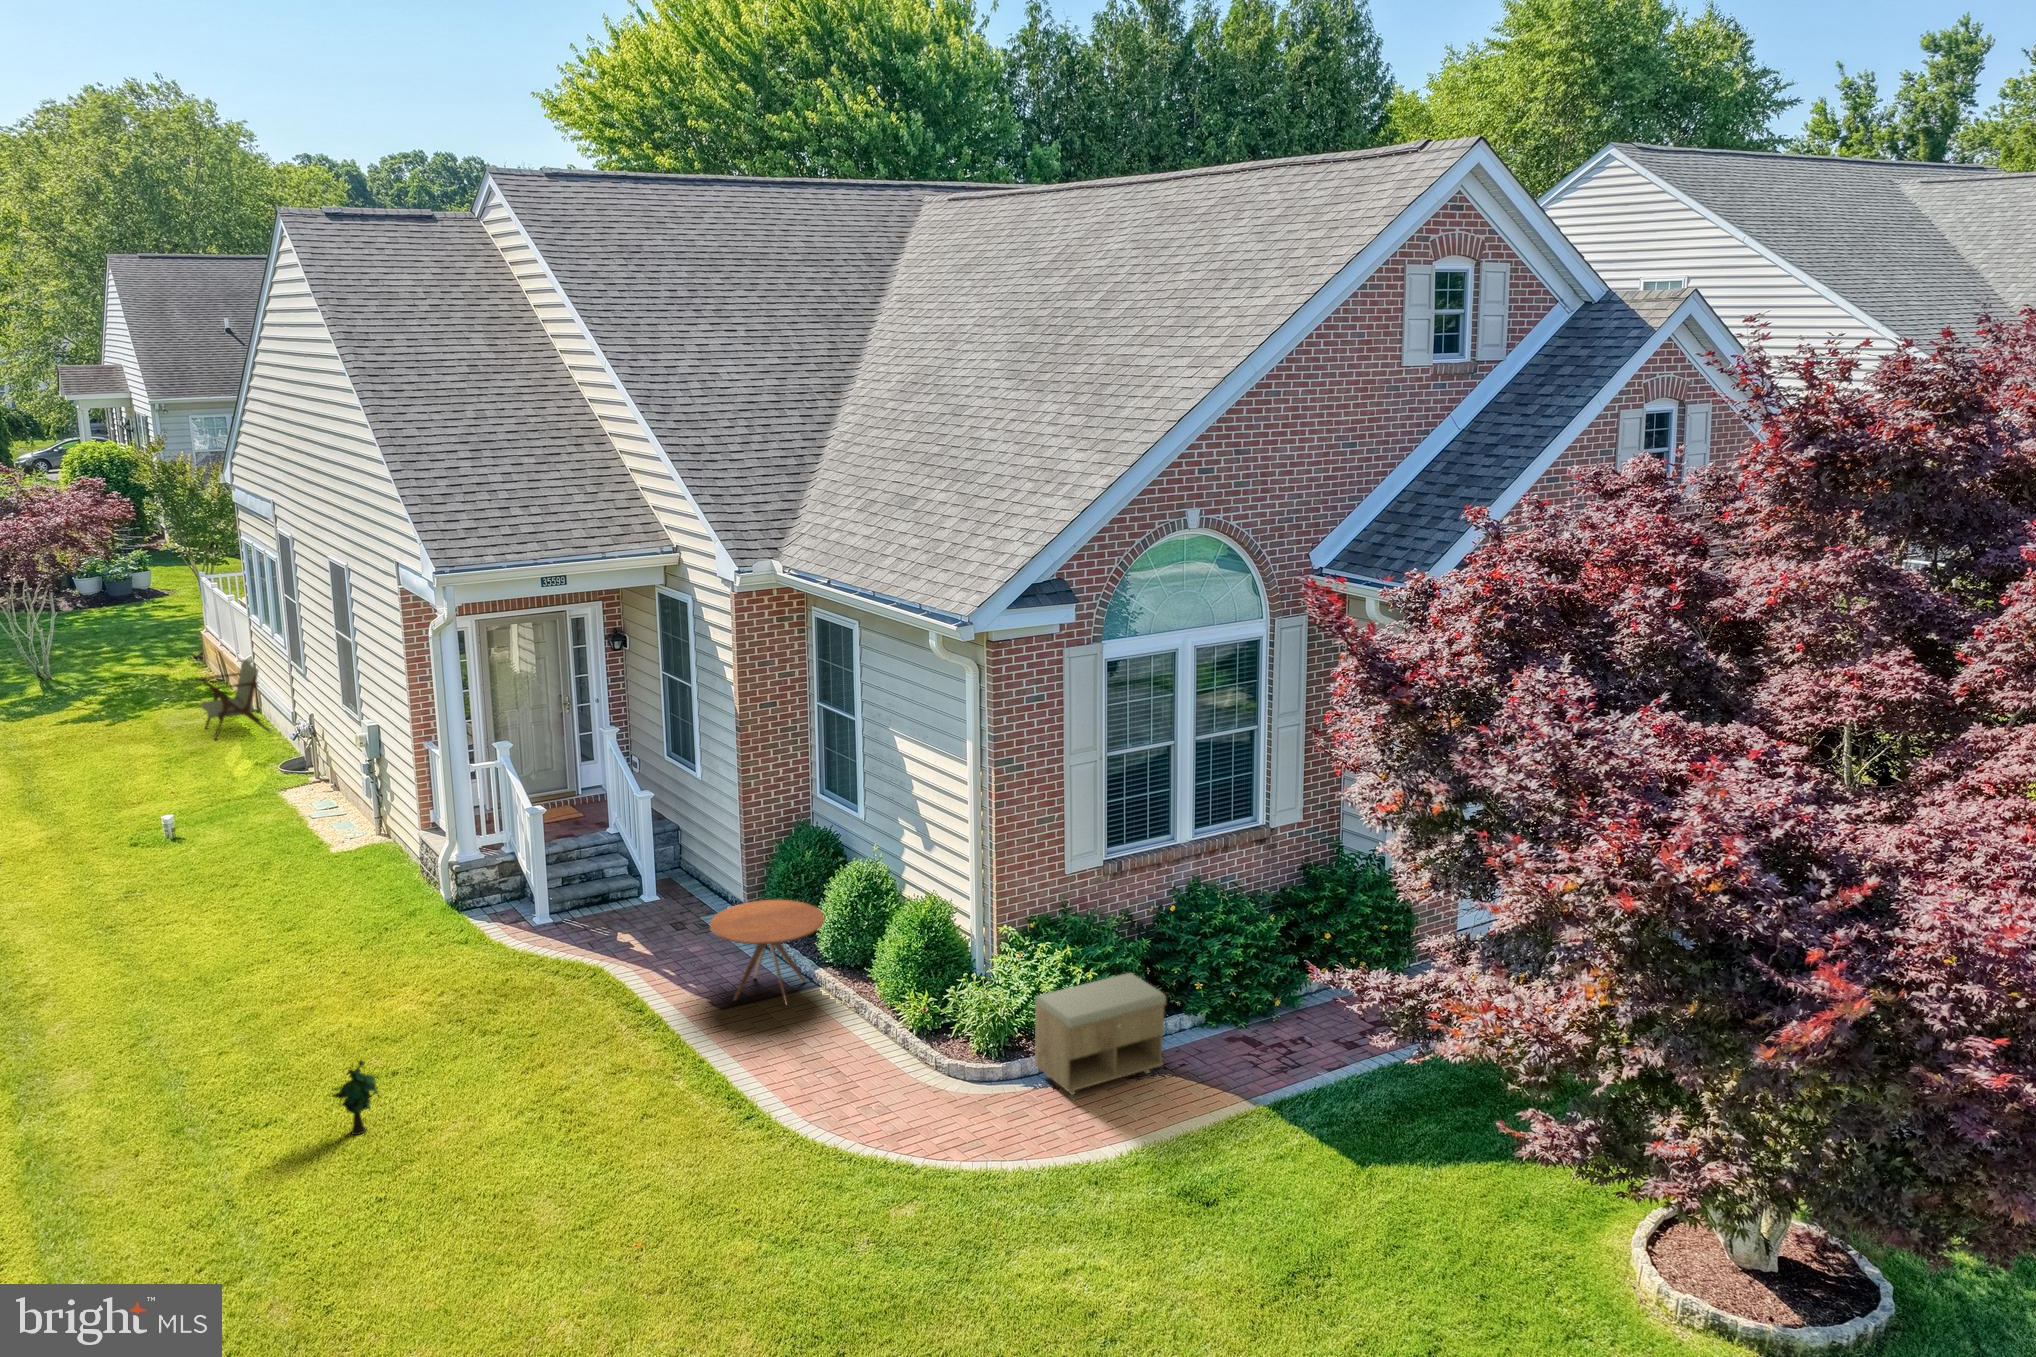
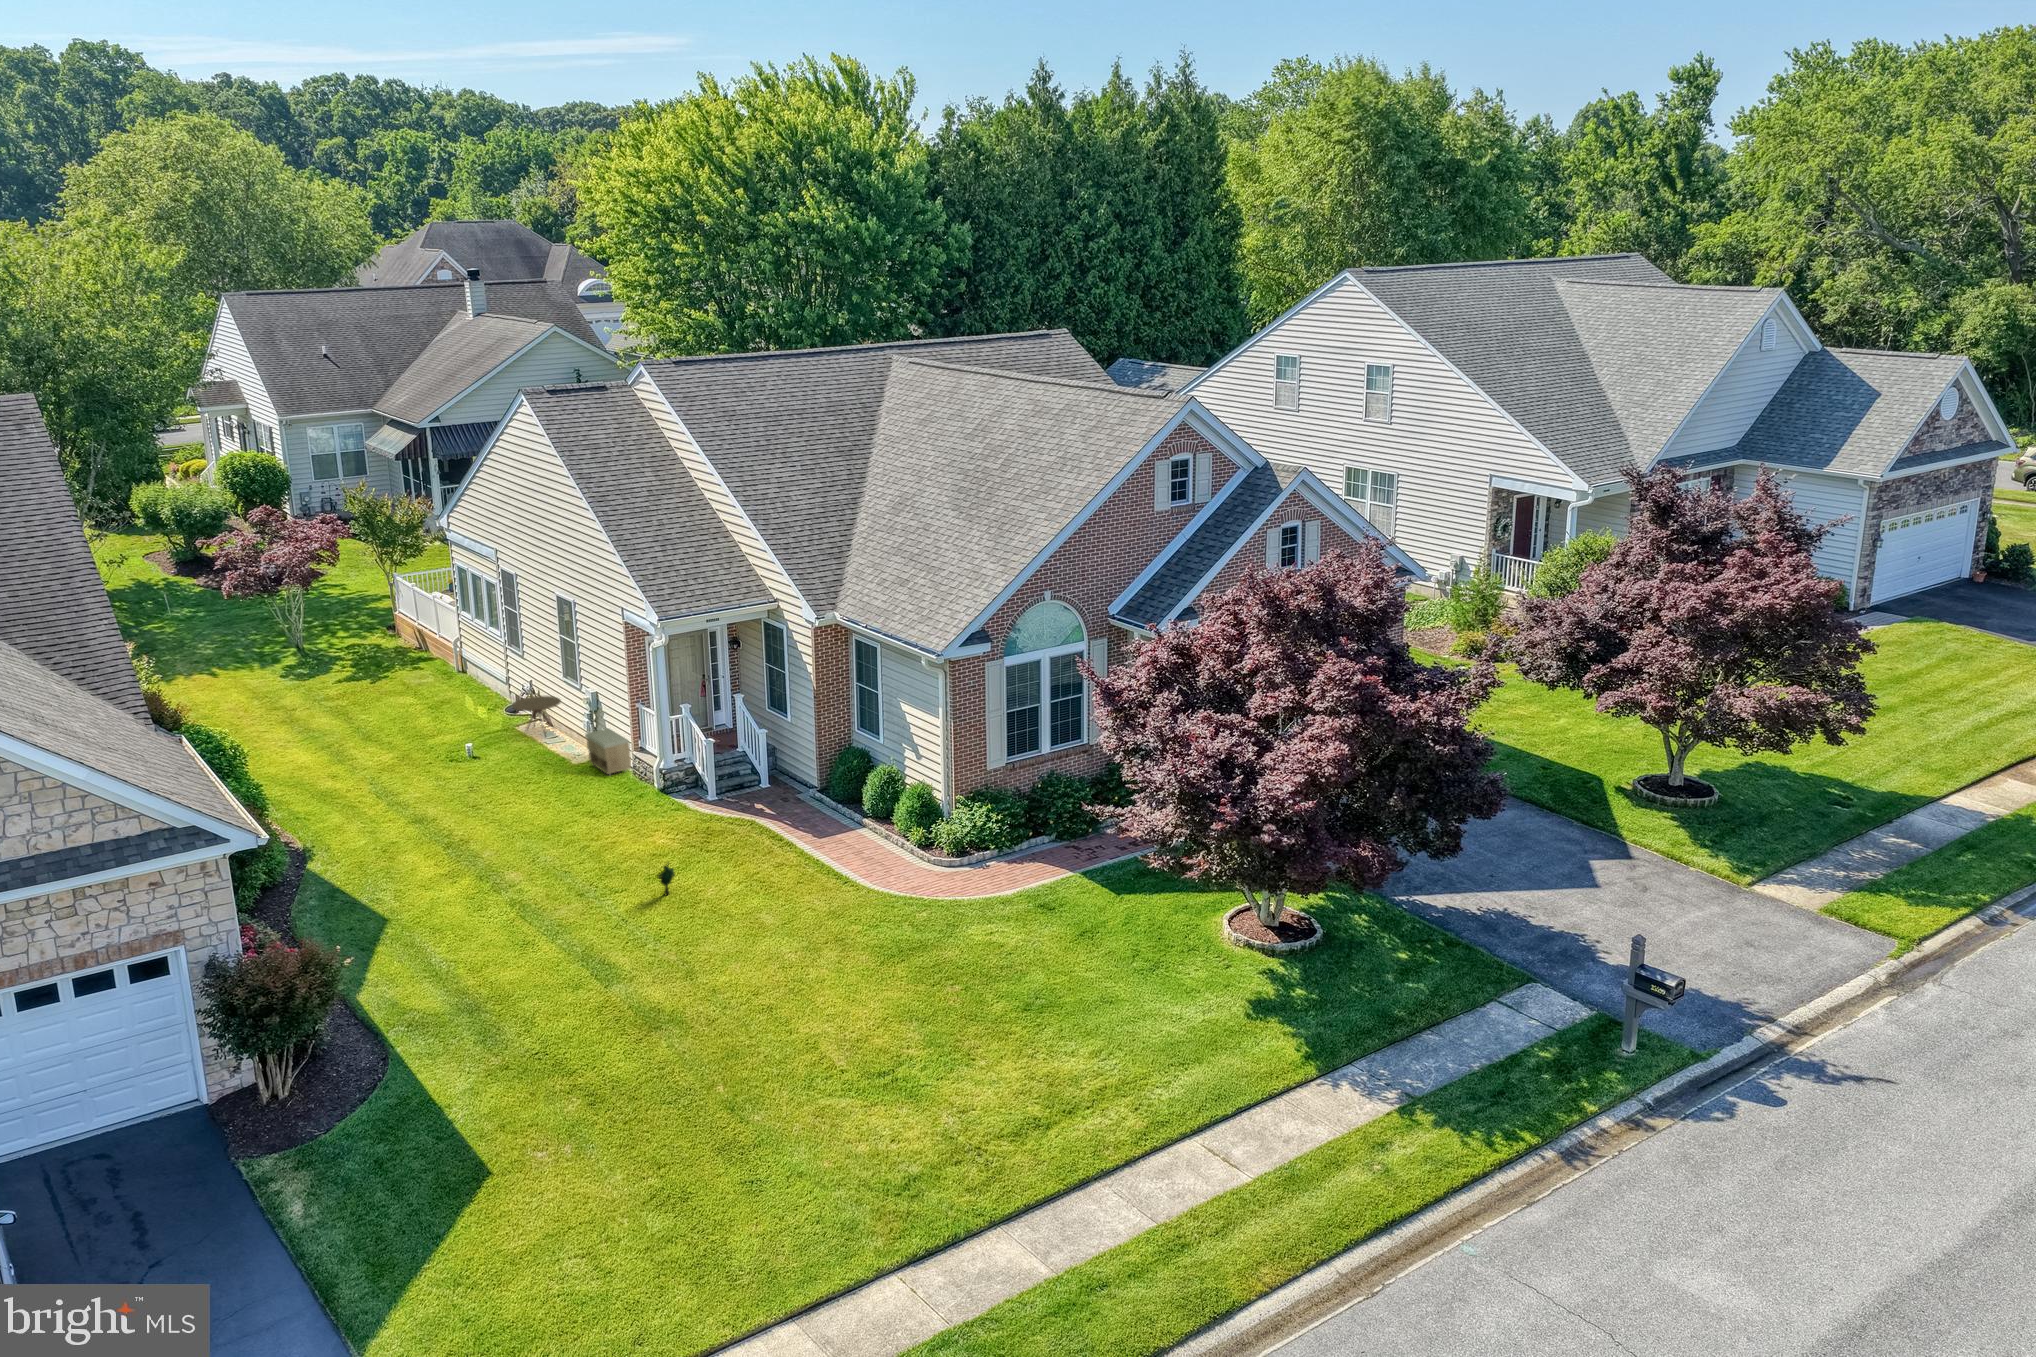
lounge chair: present [198,660,271,740] -> none [451,644,500,695]
round table: present [710,900,824,1005] -> present [512,696,561,734]
storage bench: present [1035,973,1166,1095] -> present [585,729,631,775]

